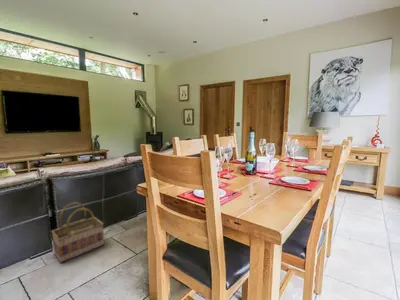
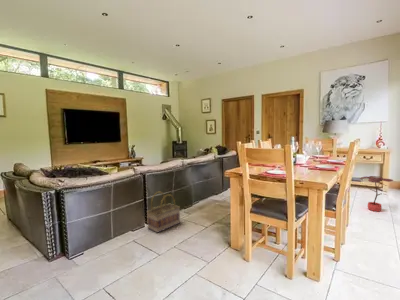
potted plant: none [349,185,393,231] -> present [360,176,393,211]

